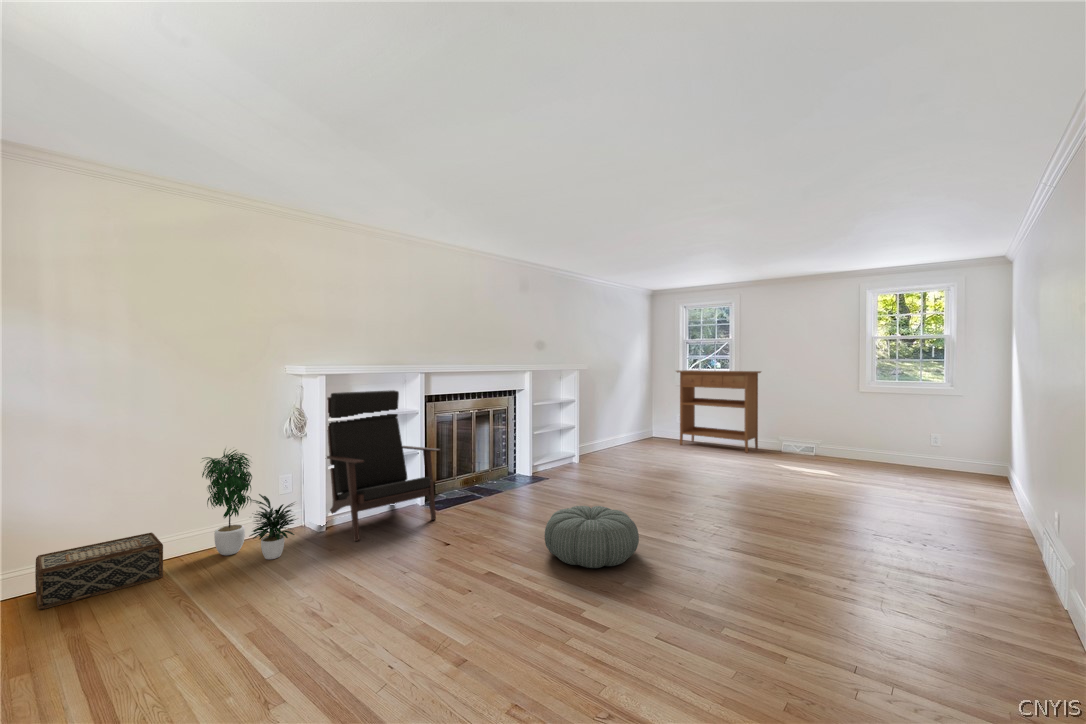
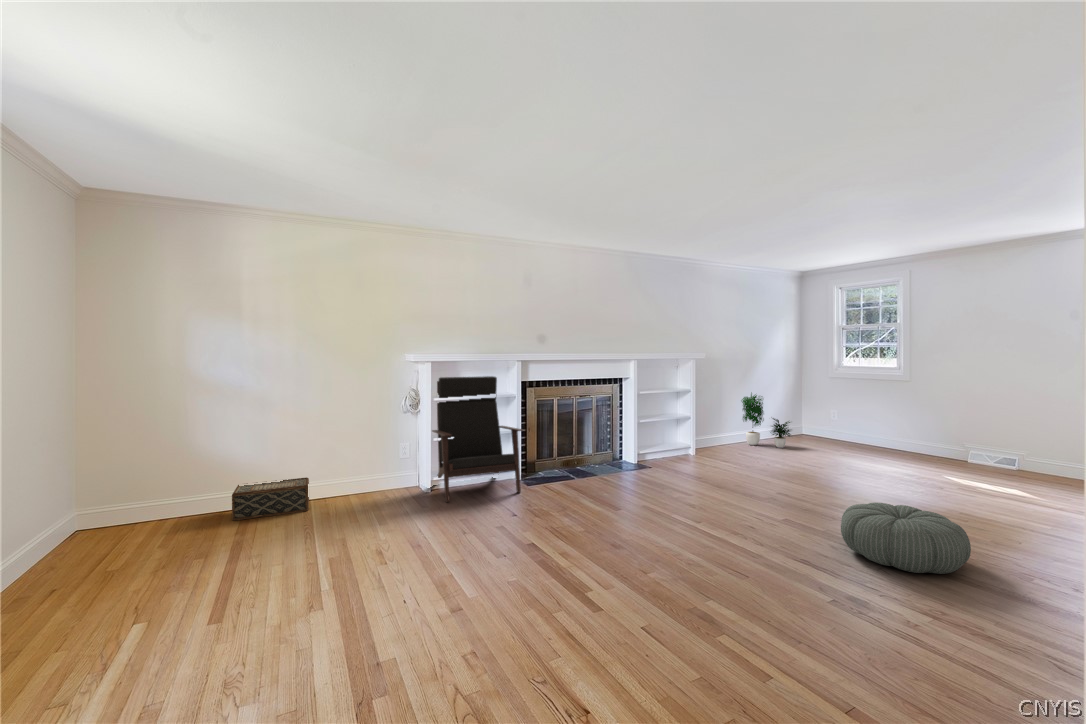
console table: present [676,370,761,453] -> none [823,360,941,459]
potted plant: present [202,449,296,559] -> present [741,393,791,448]
pouf: present [544,506,639,568] -> present [841,503,971,574]

